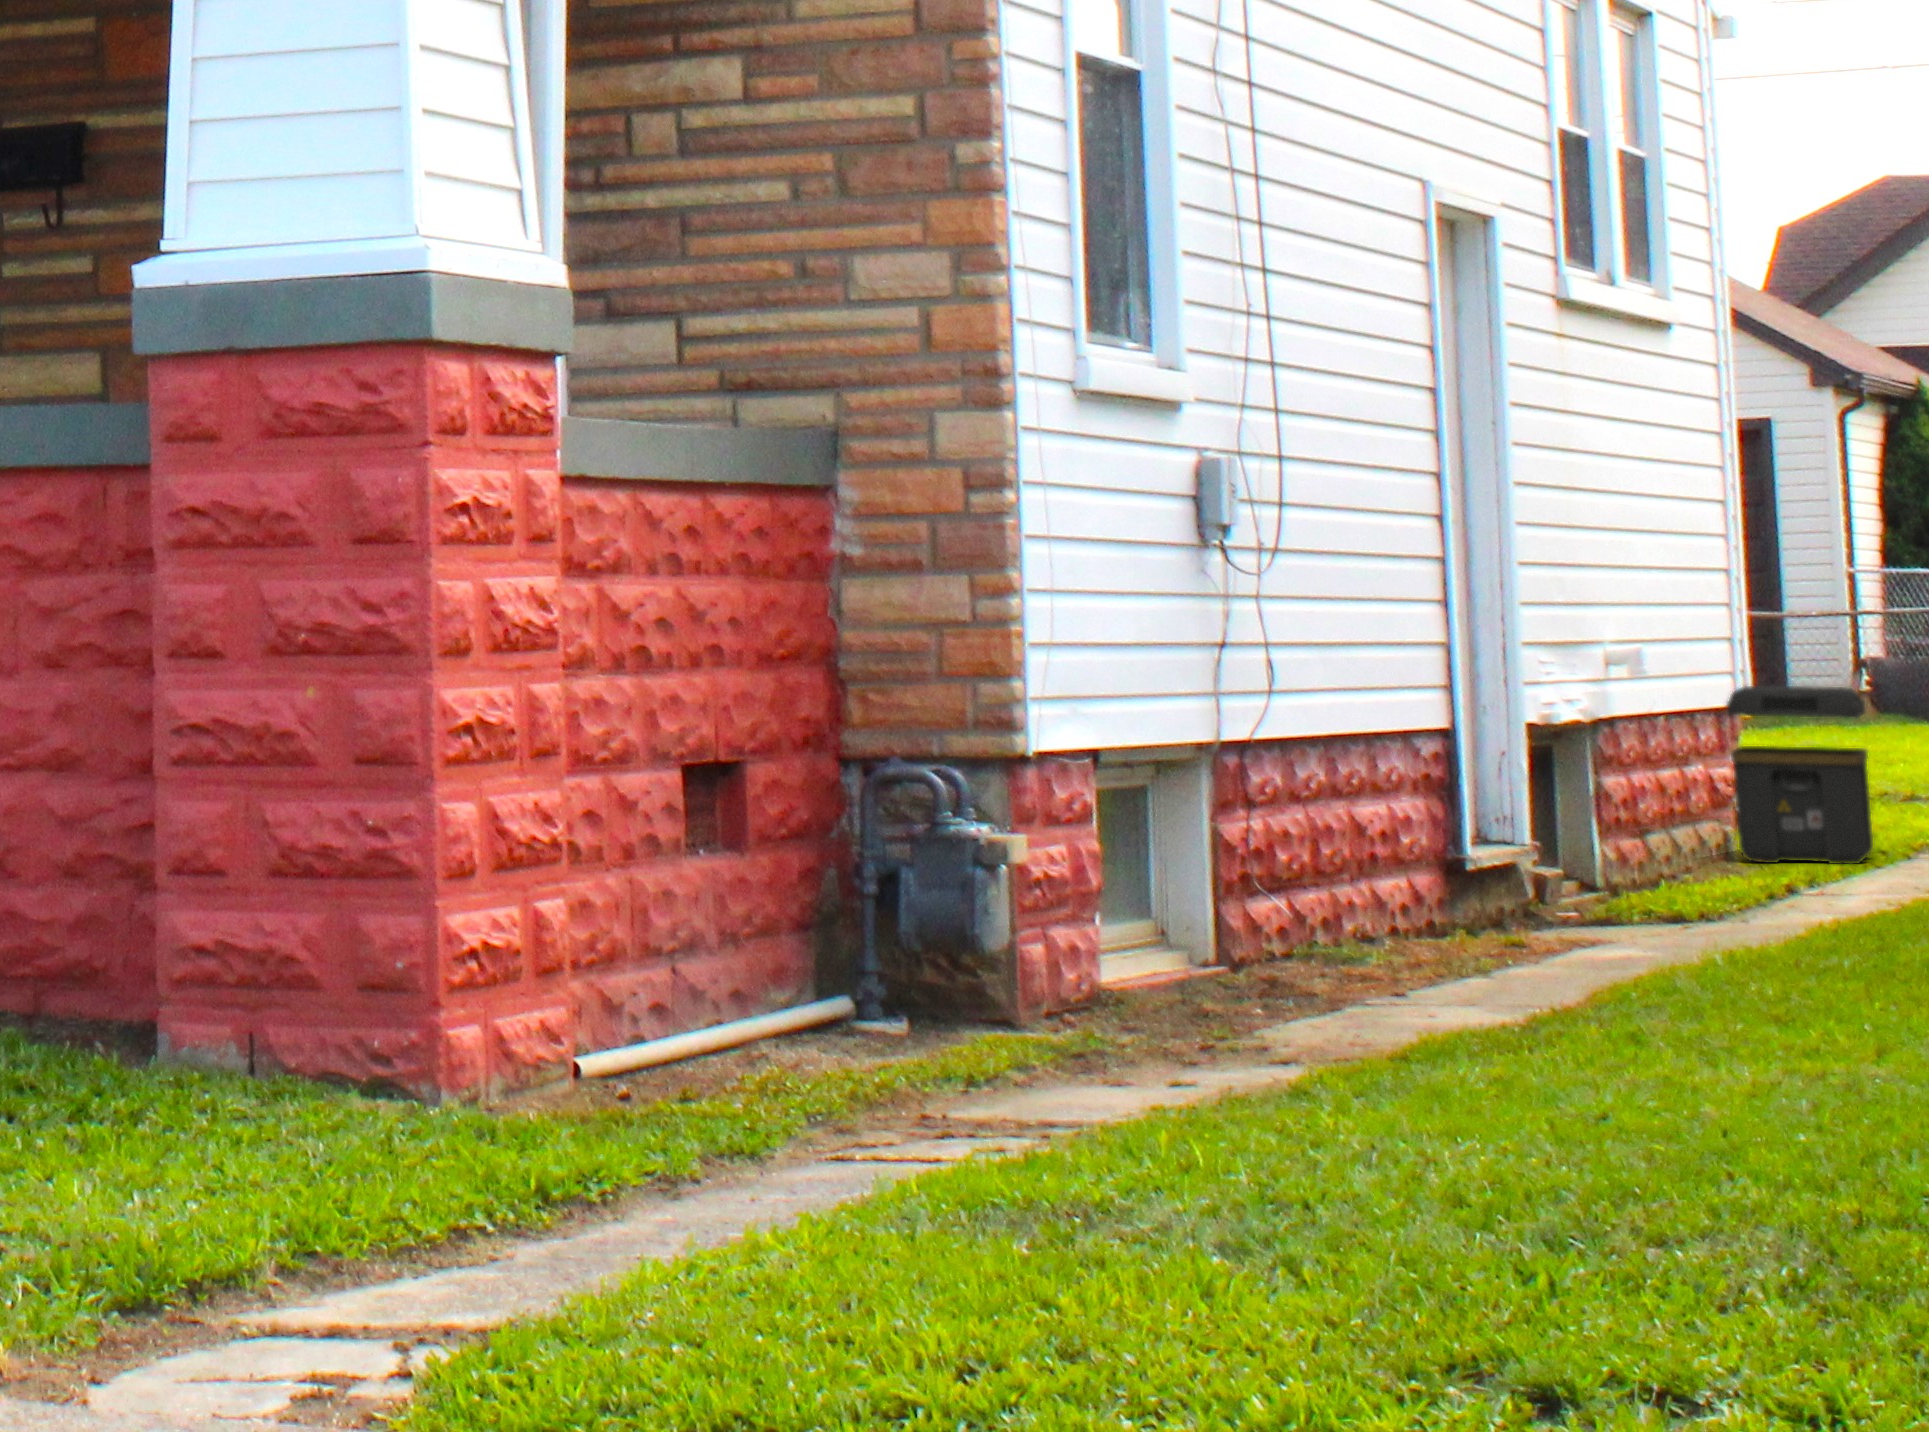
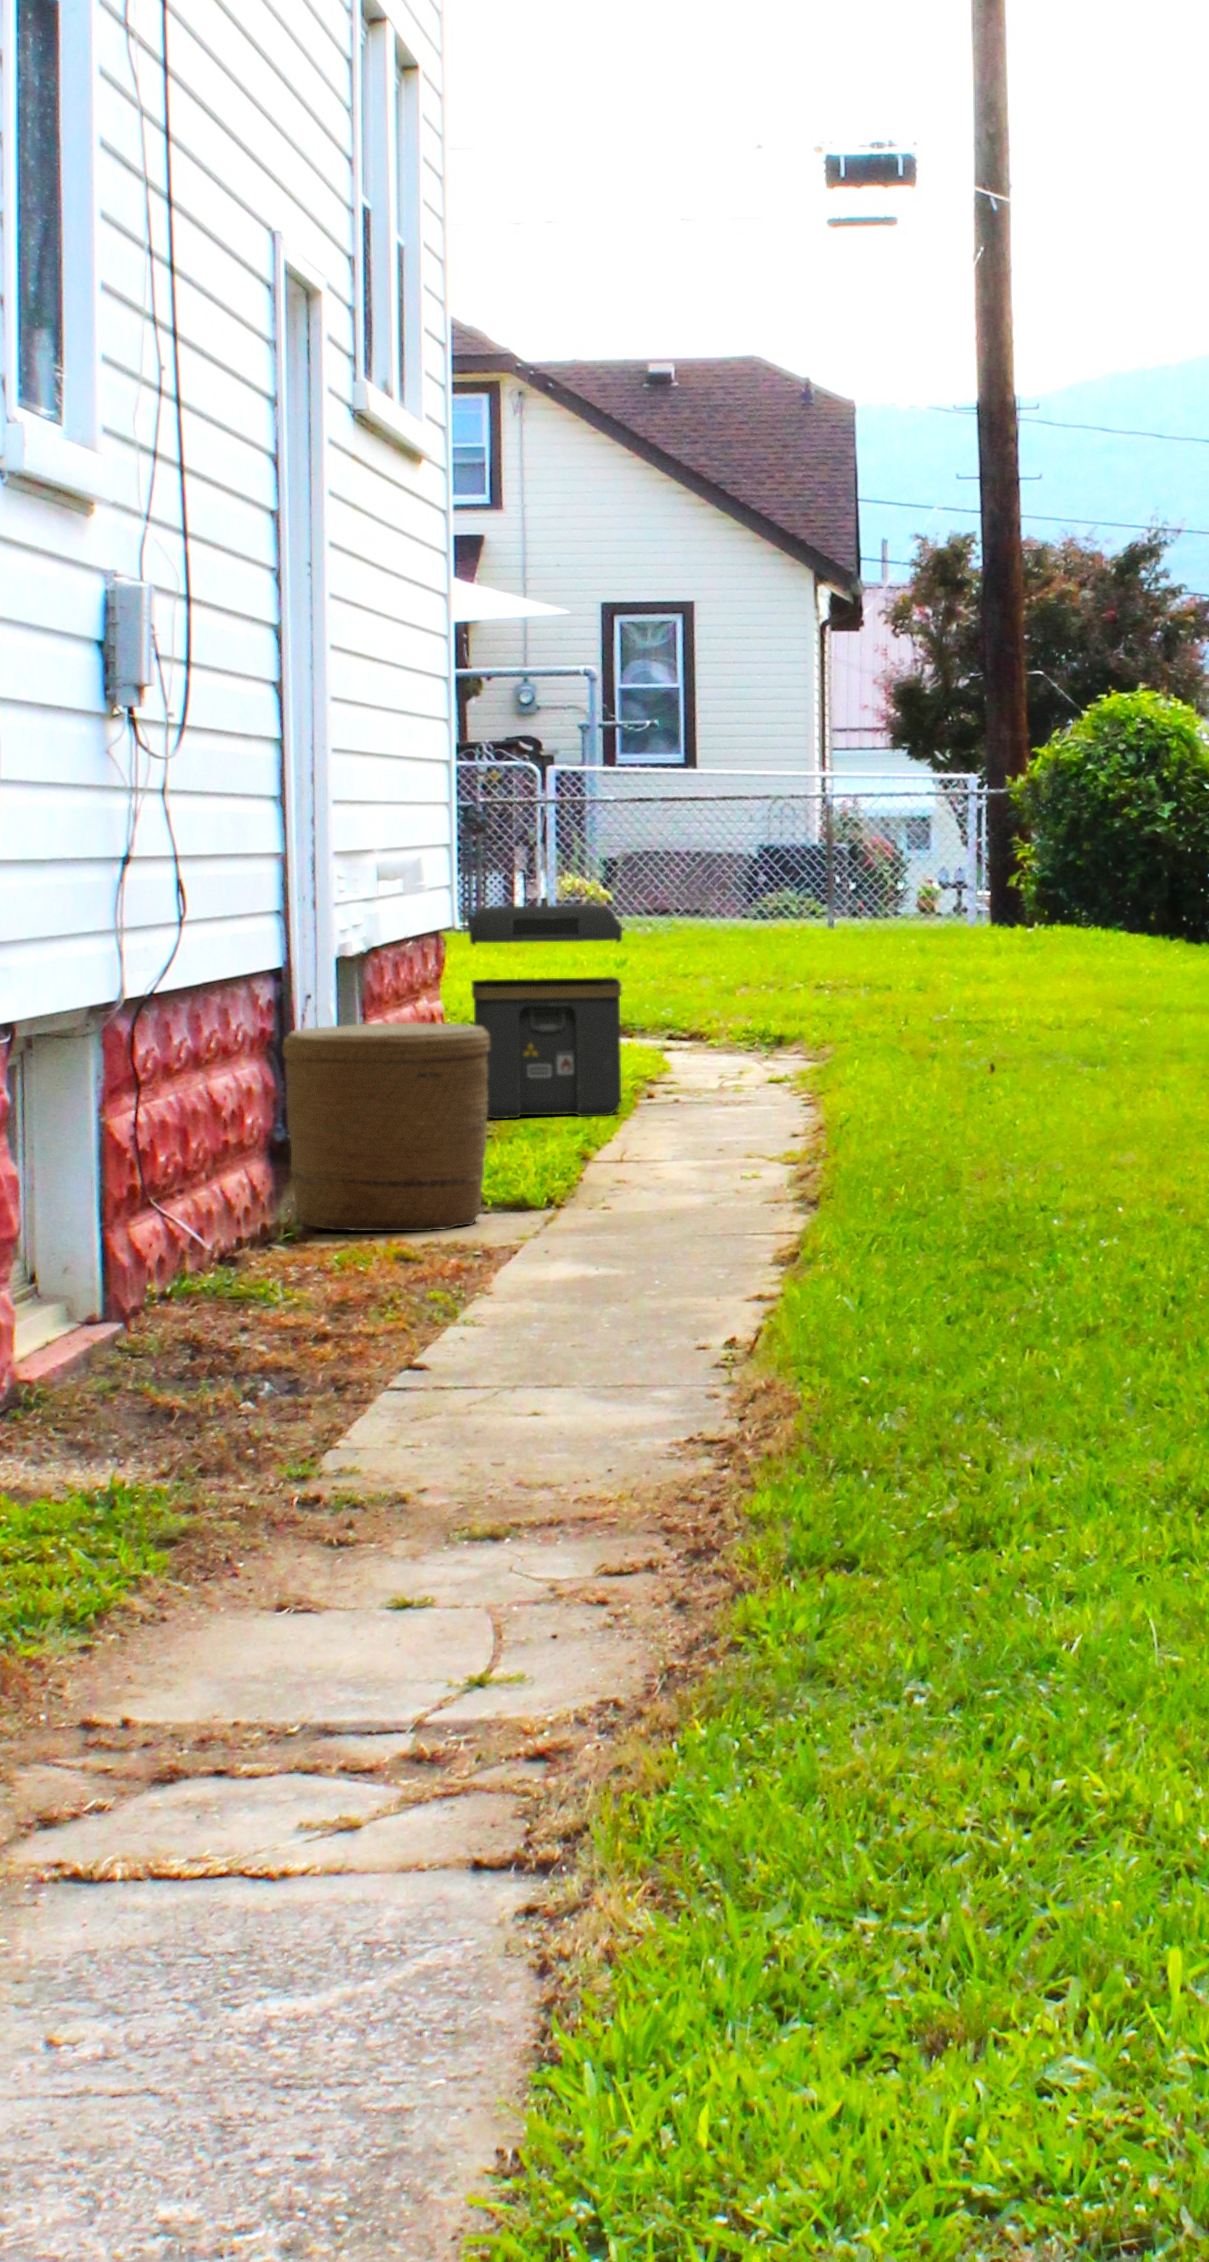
woven basket: none [1451,773,1615,936] -> present [282,1023,490,1231]

